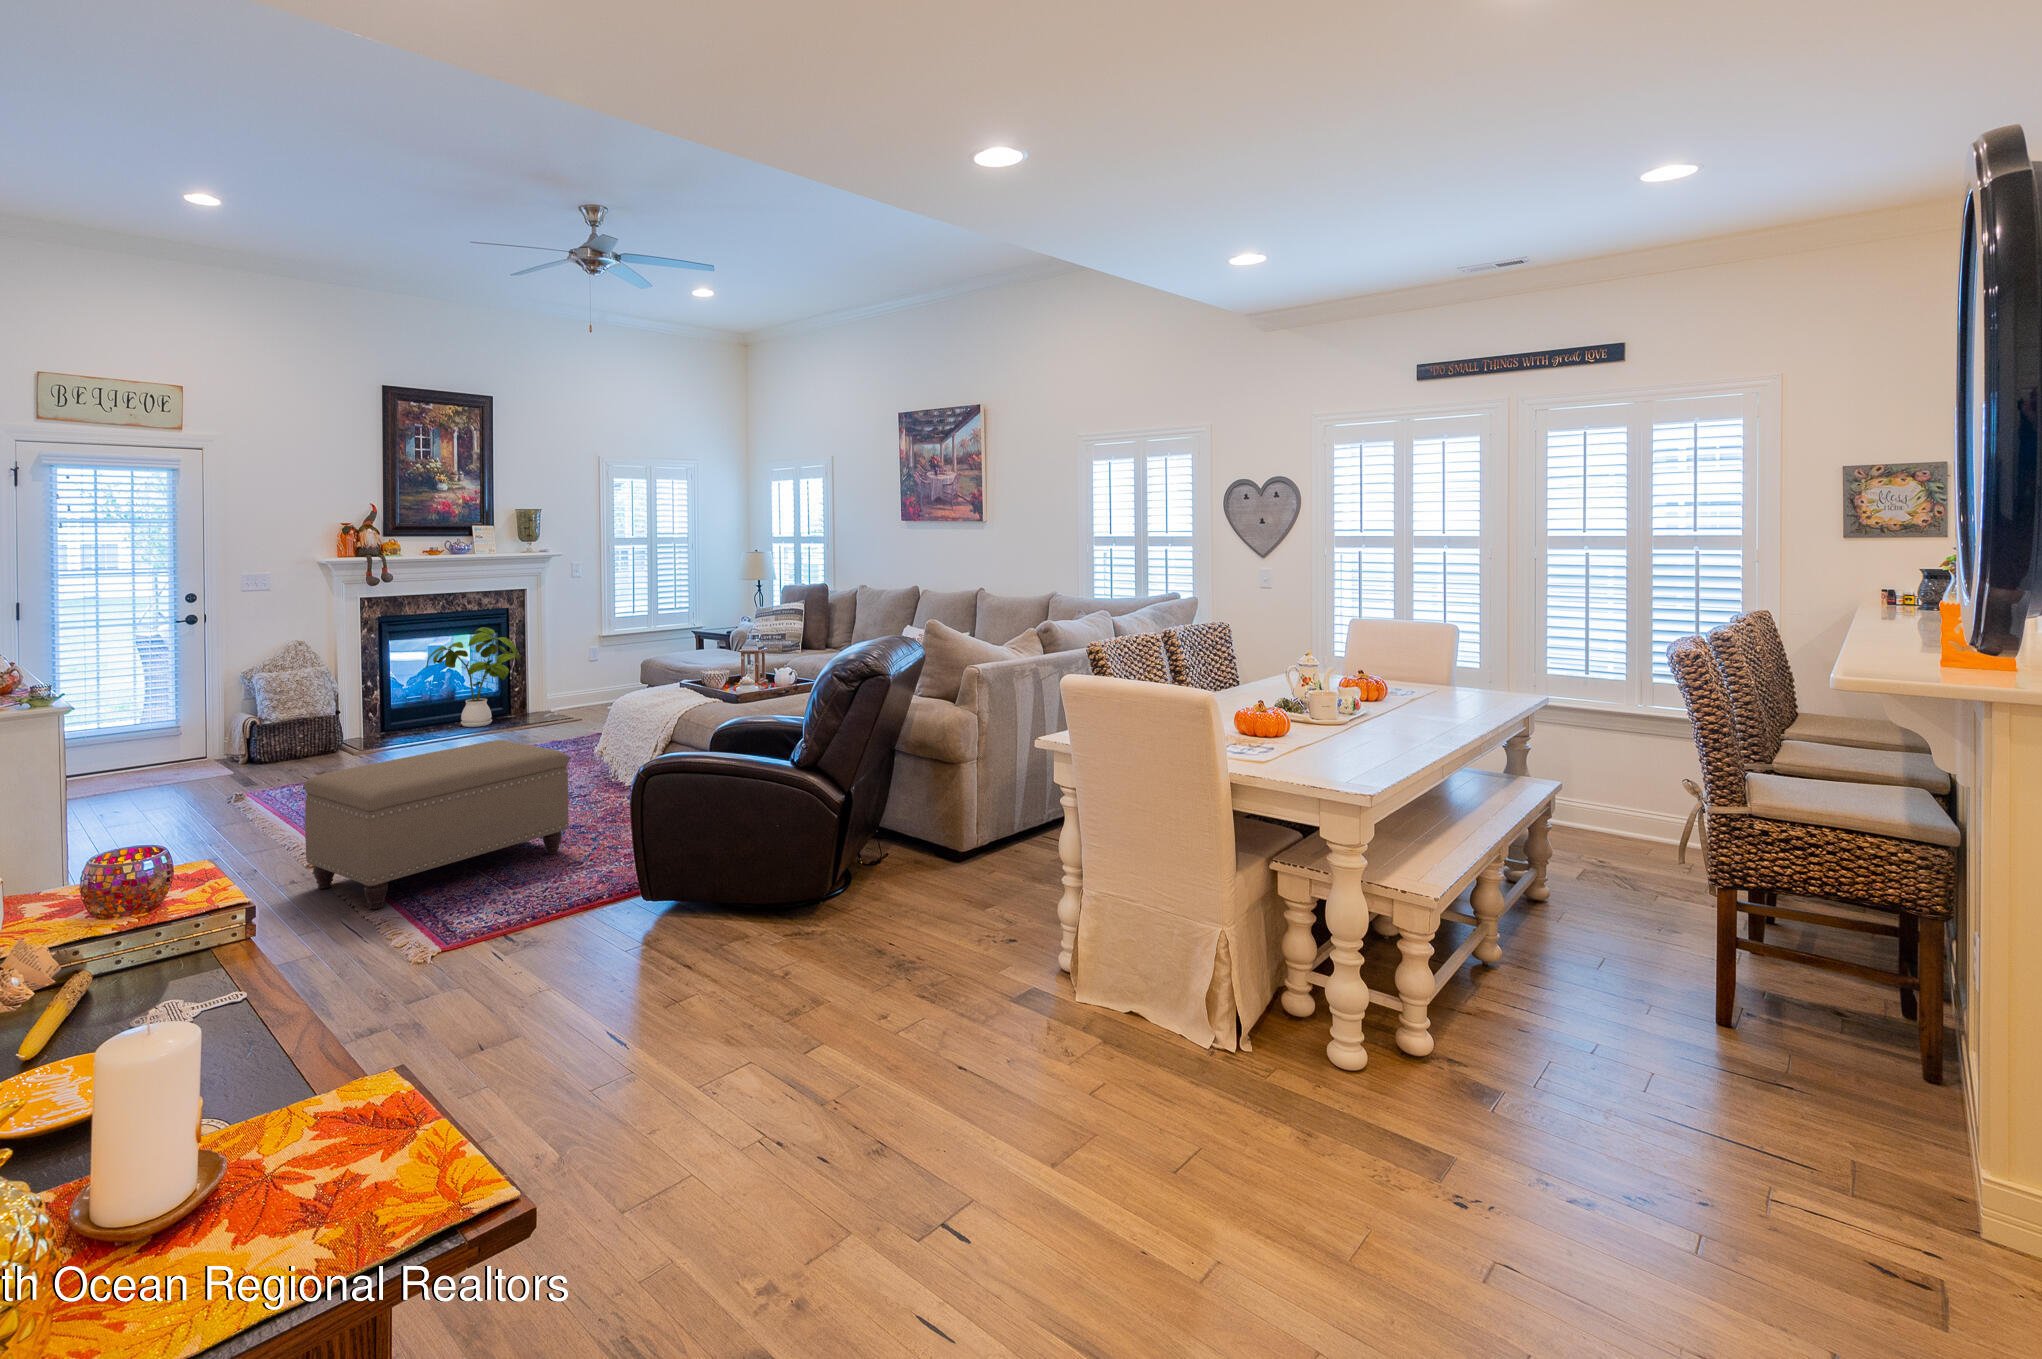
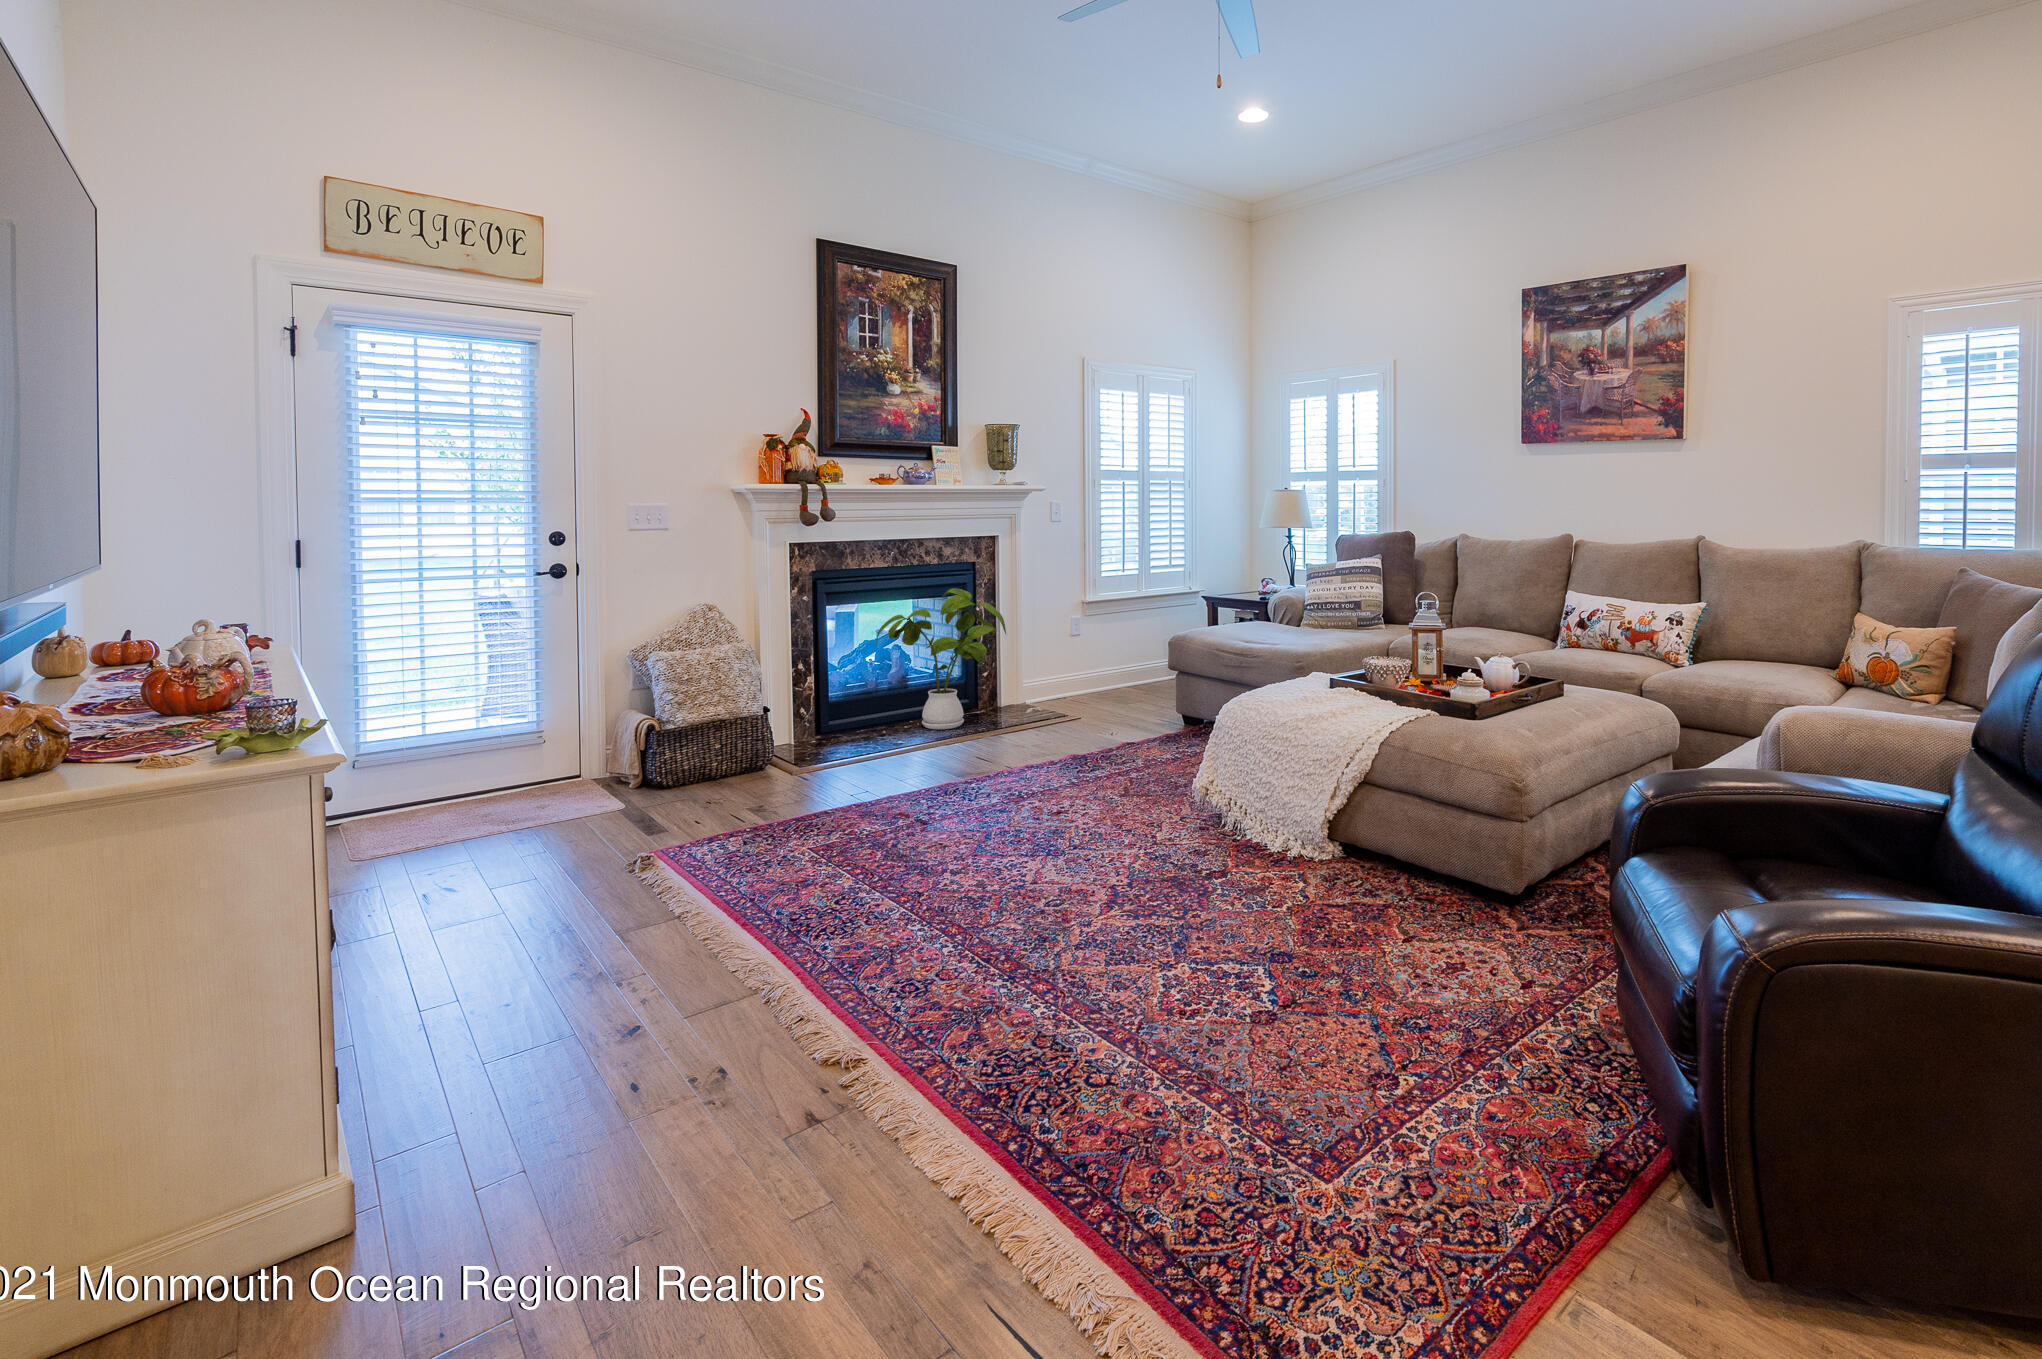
ottoman: present [304,740,569,909] -> none [810,794,1294,1231]

